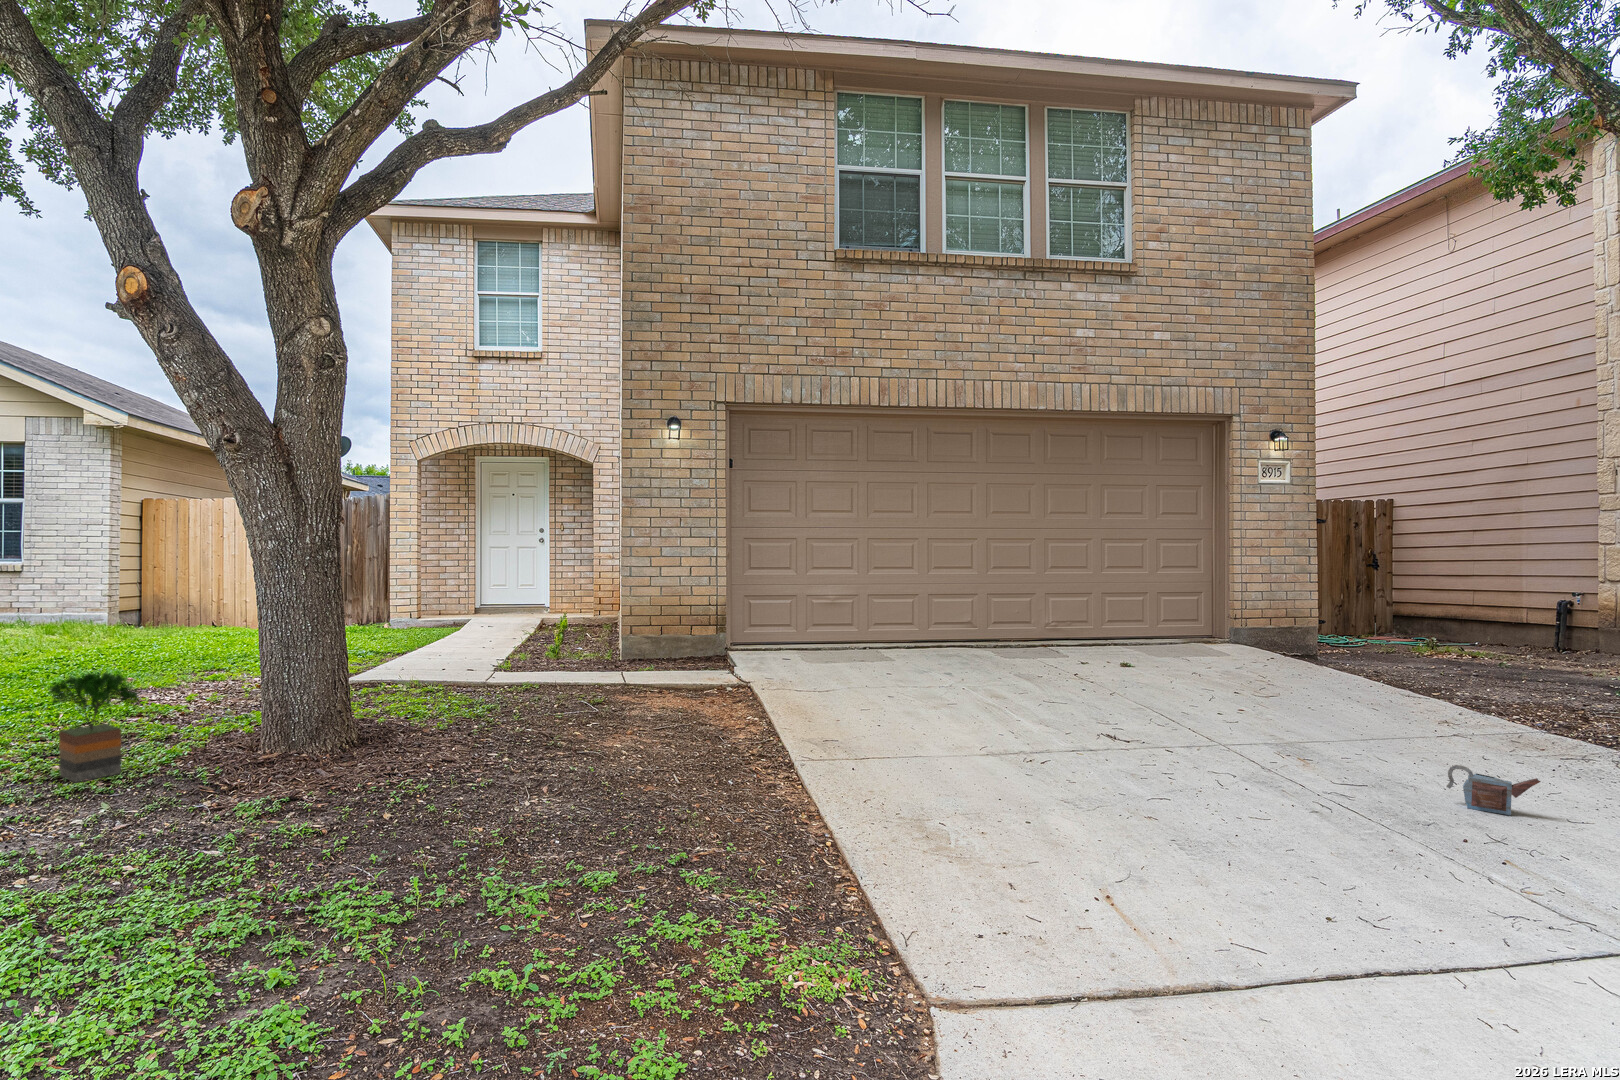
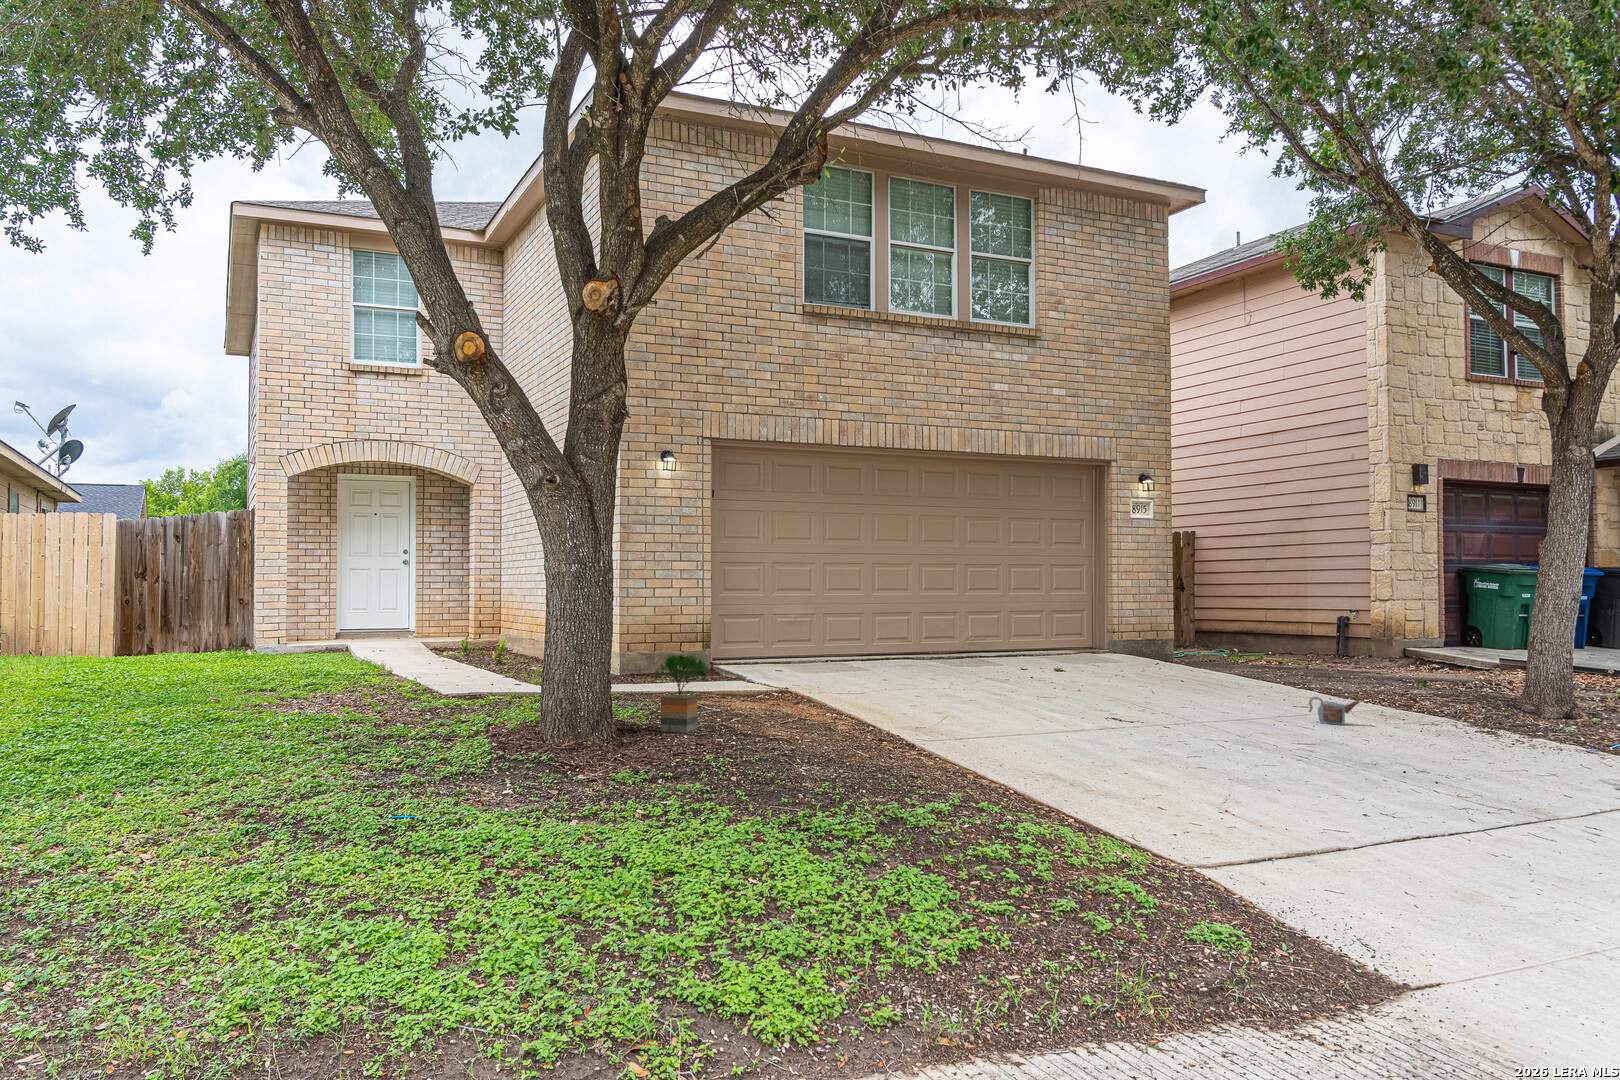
potted tree: present [47,673,139,782] -> present [655,655,709,733]

